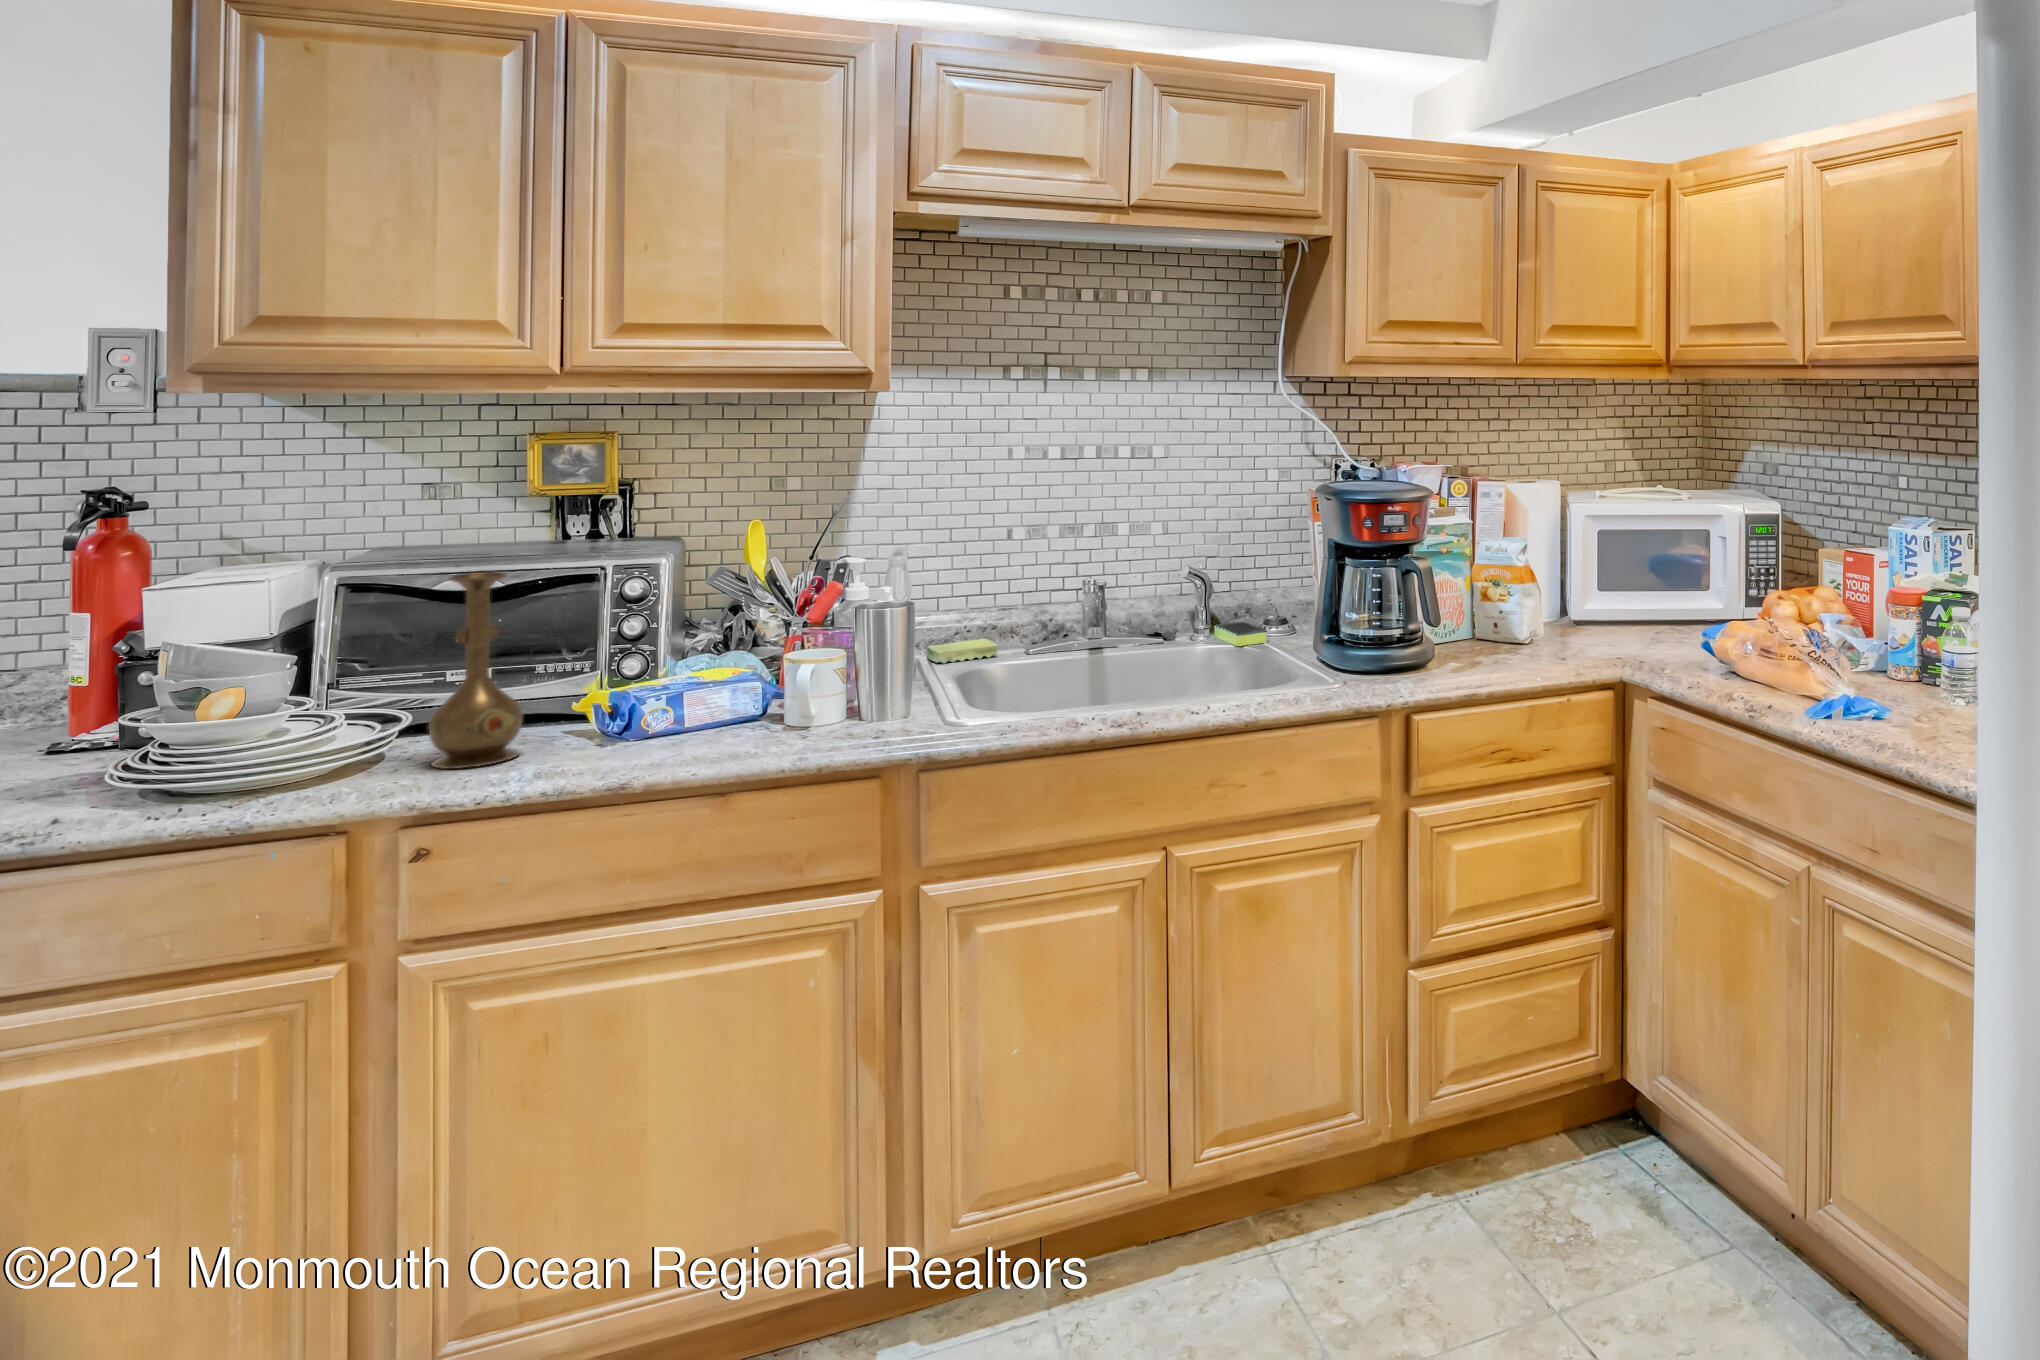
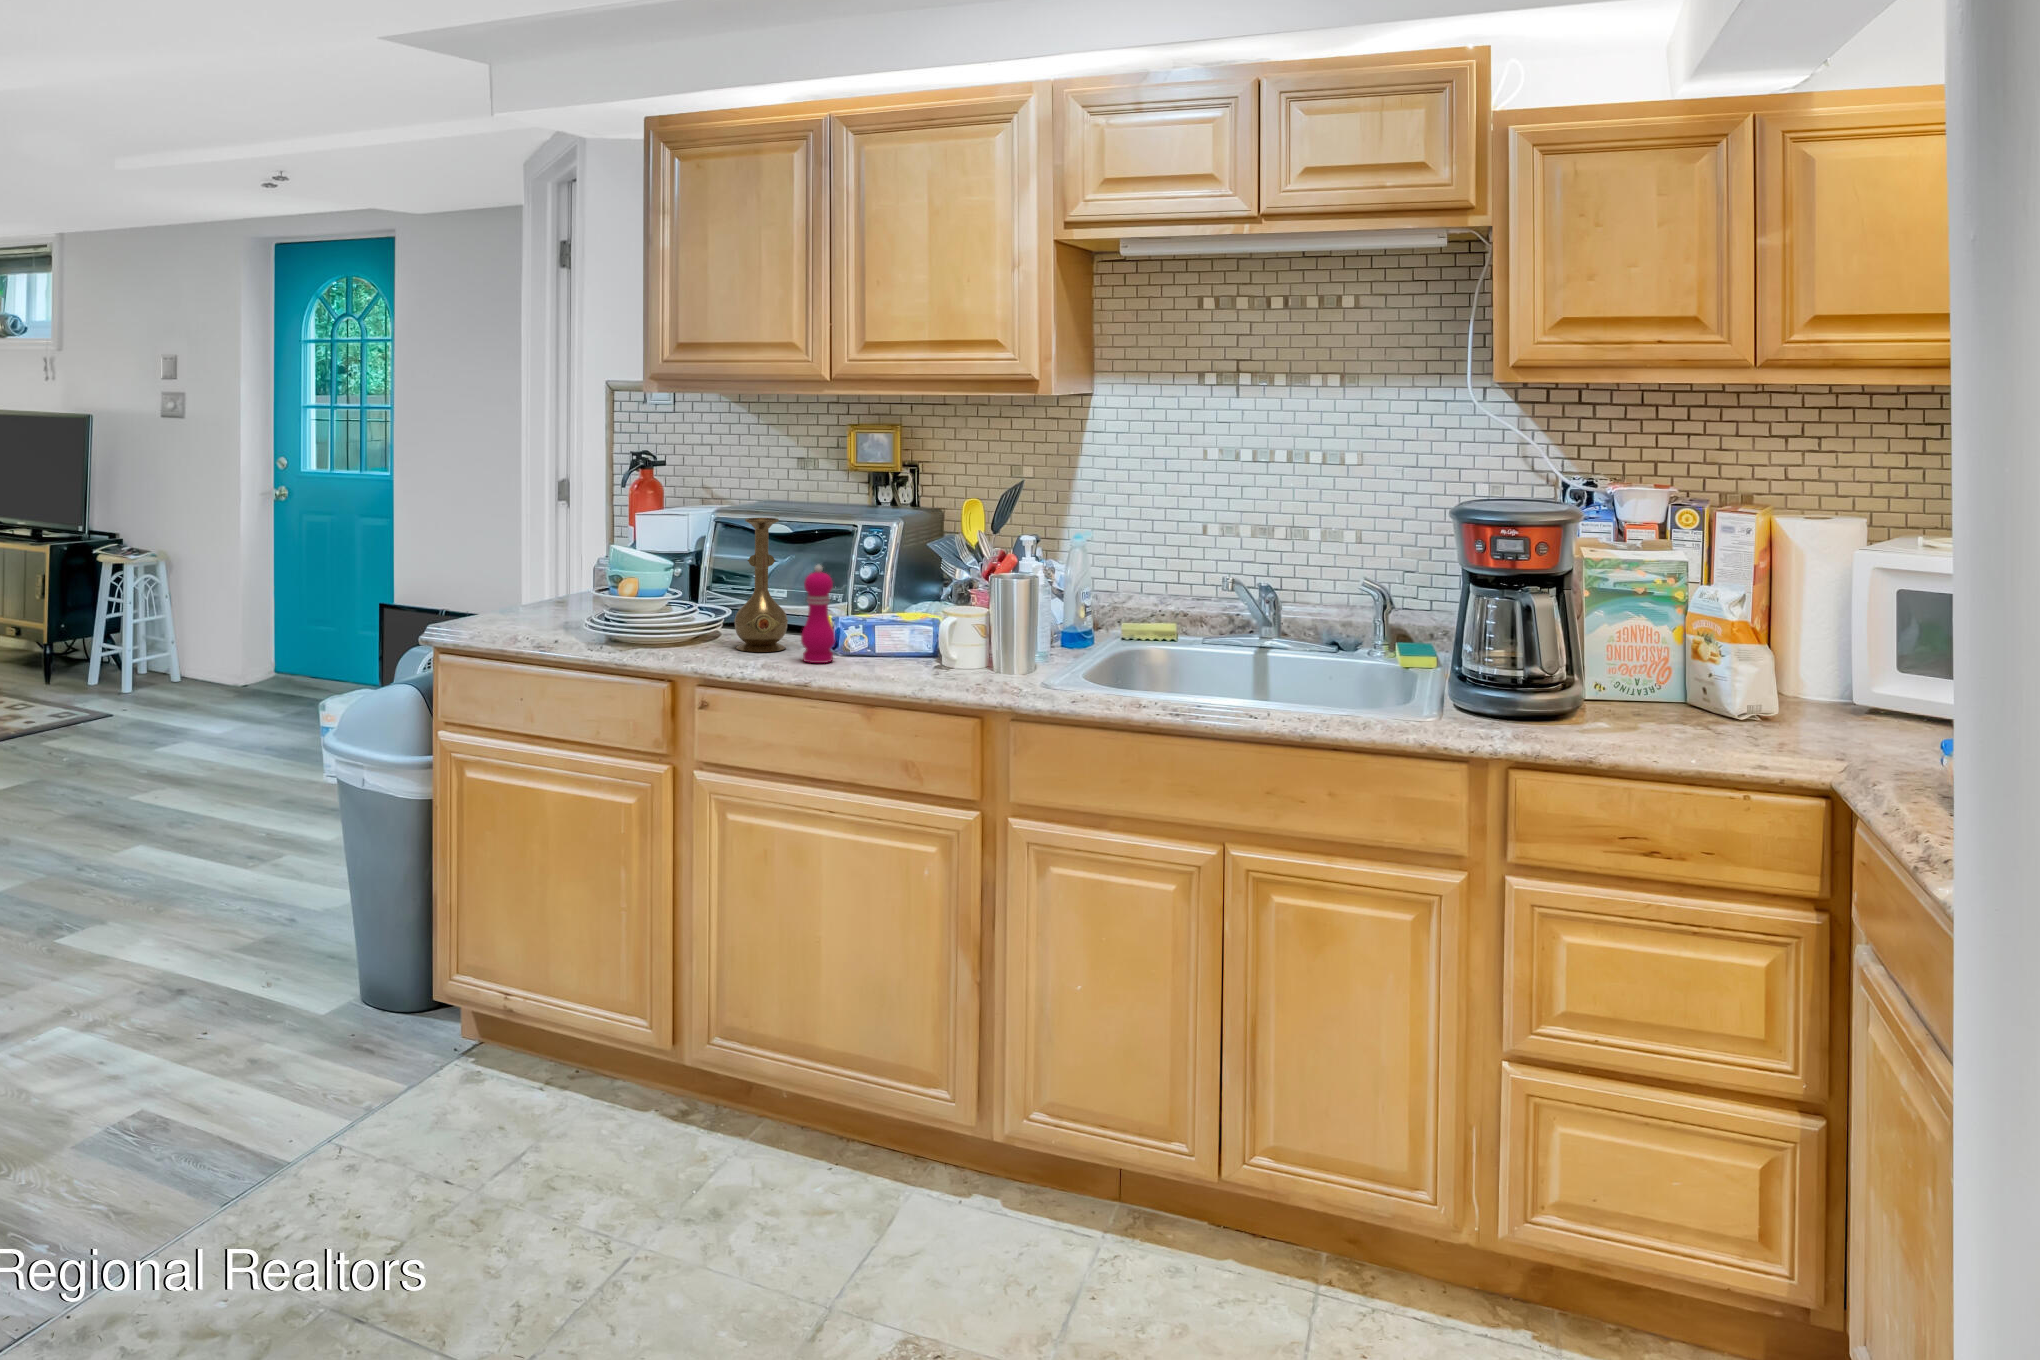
pepper mill: none [577,628,633,764] -> present [801,565,835,663]

